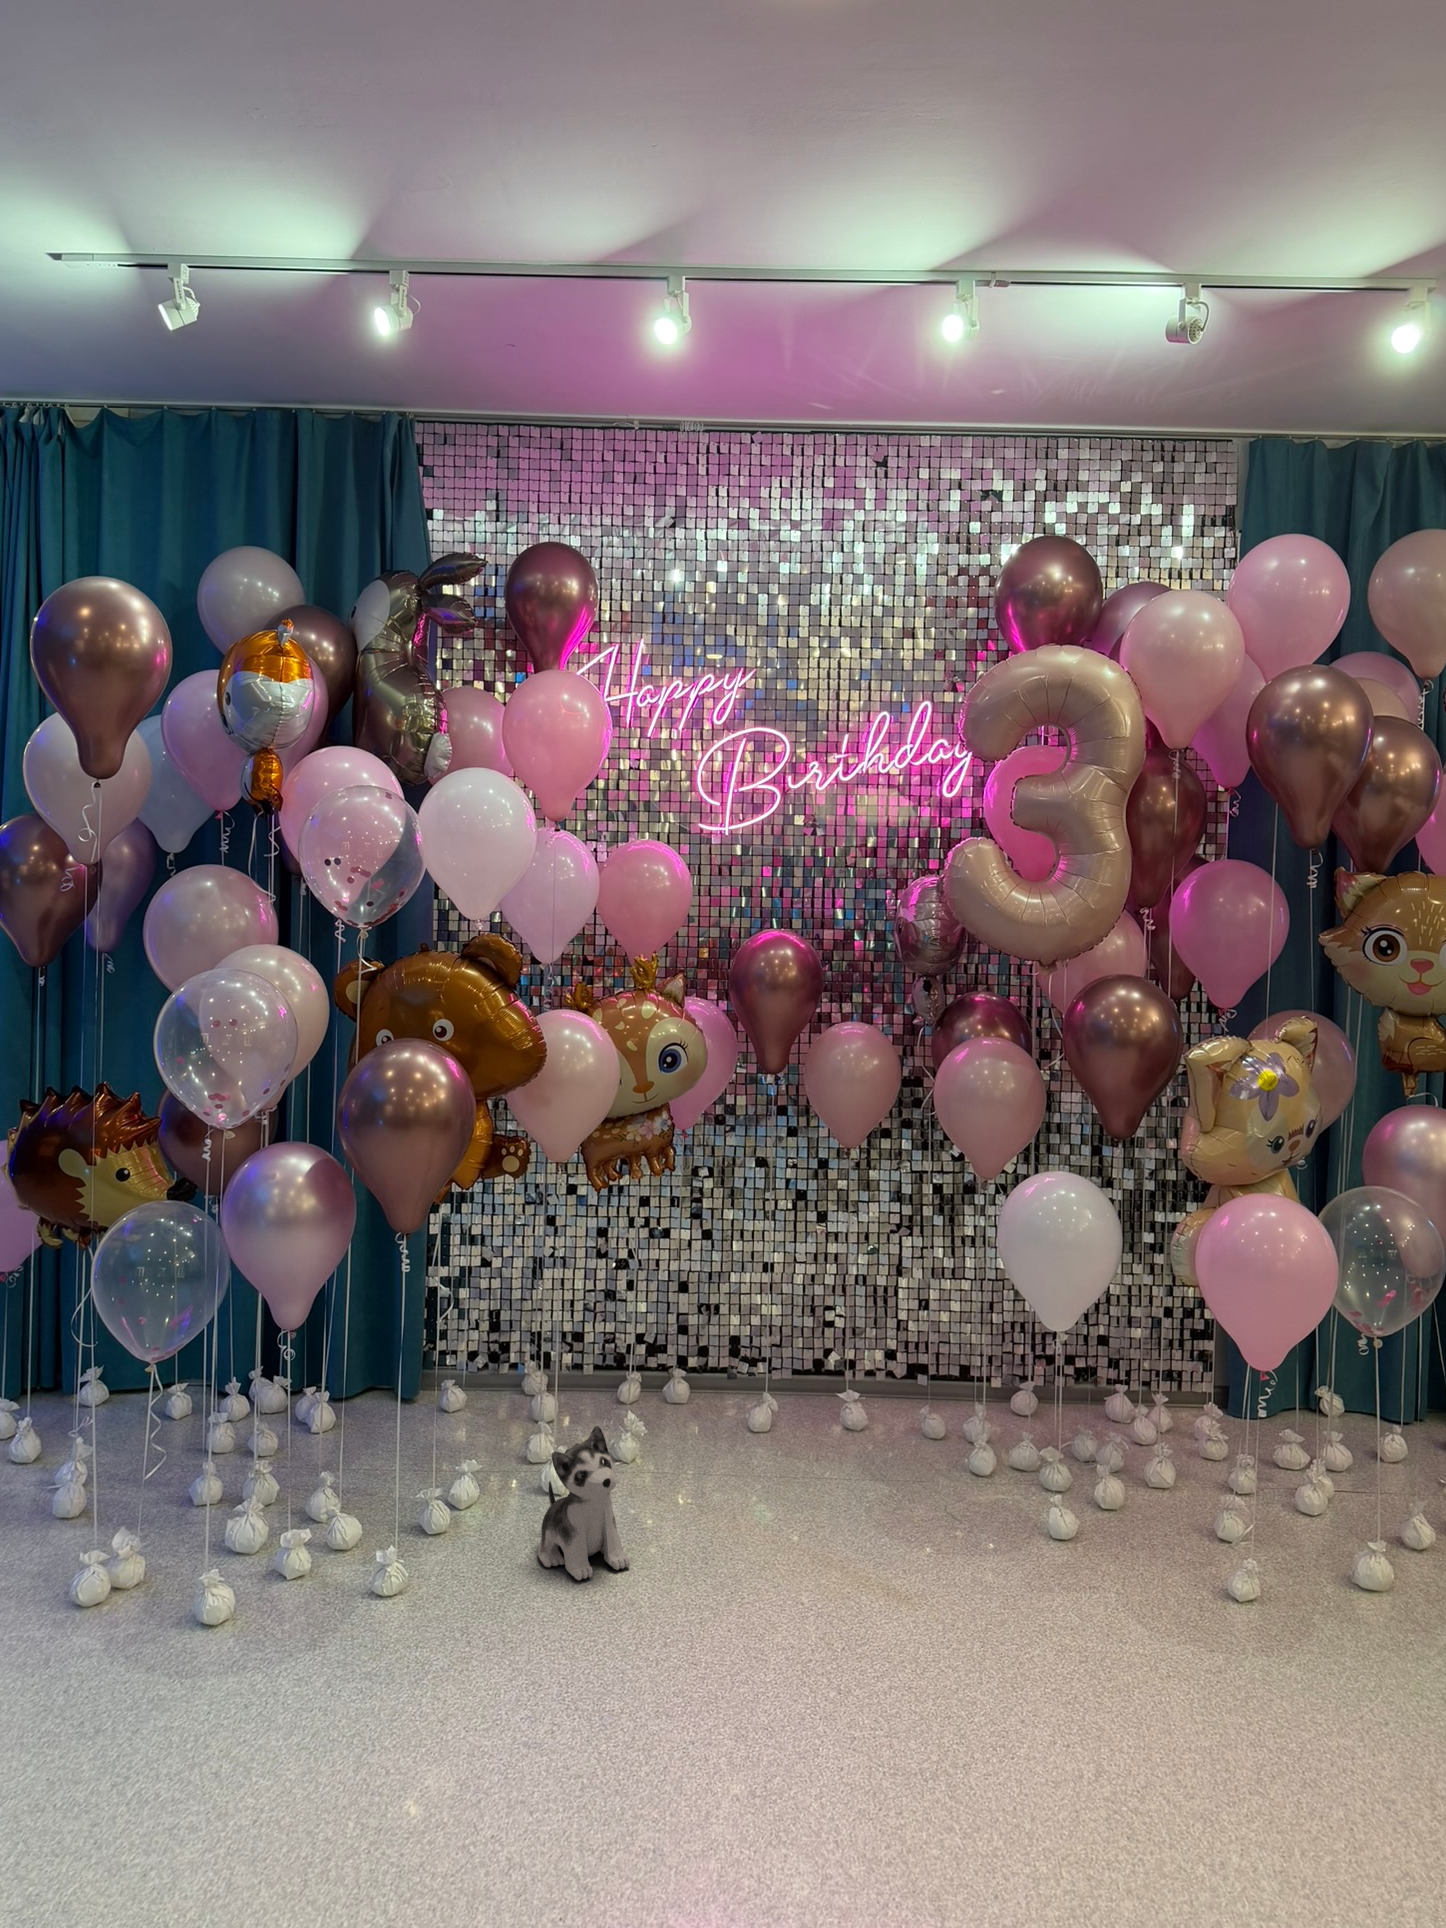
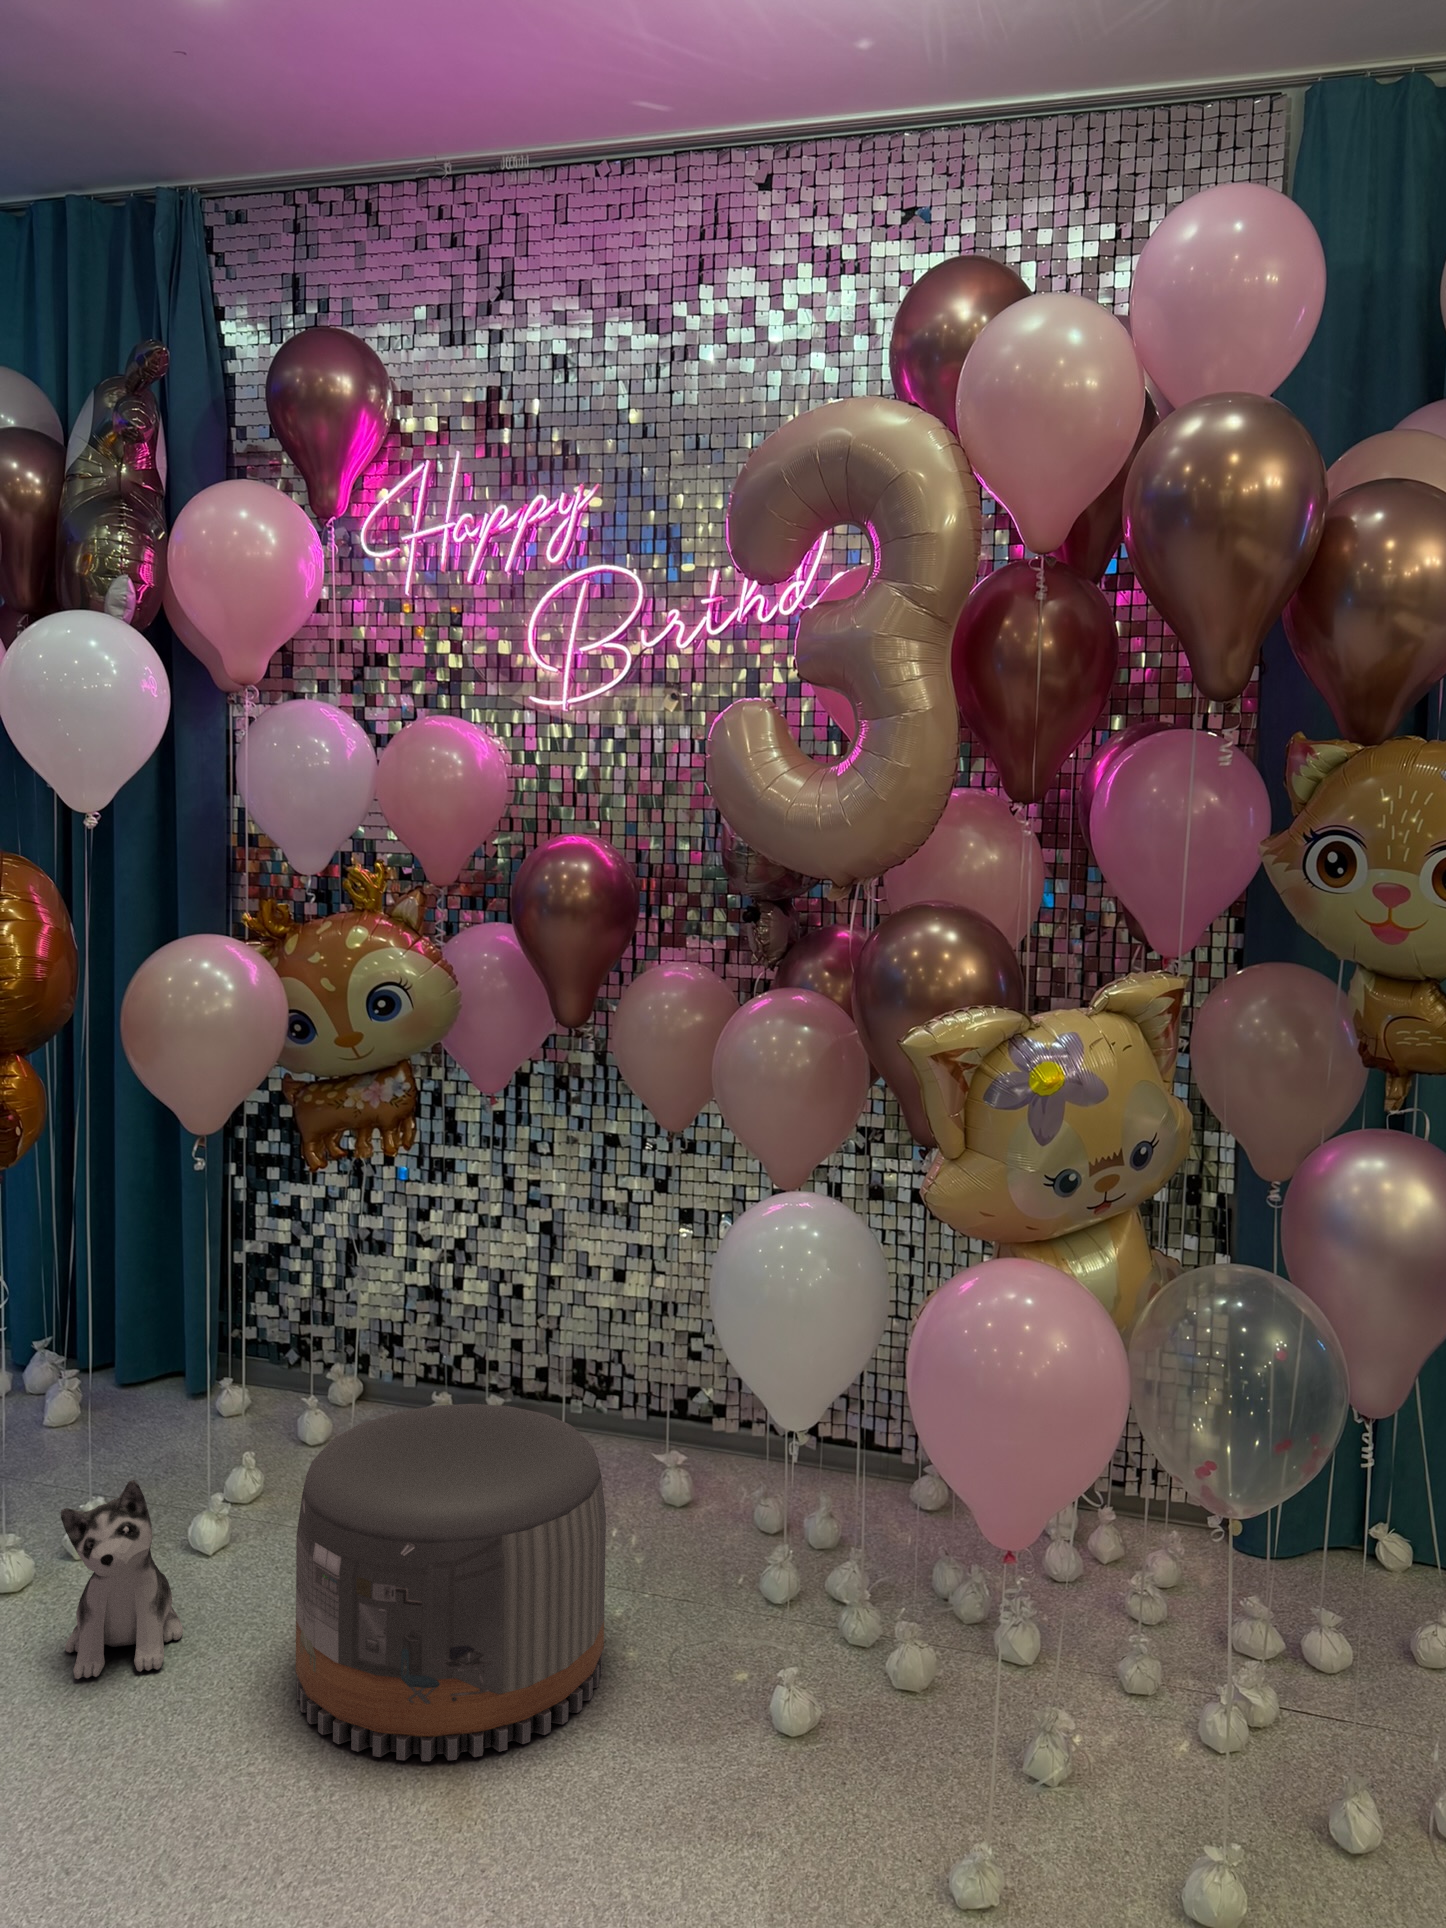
pouf: none [724,1350,944,1590] -> present [296,1404,606,1761]

